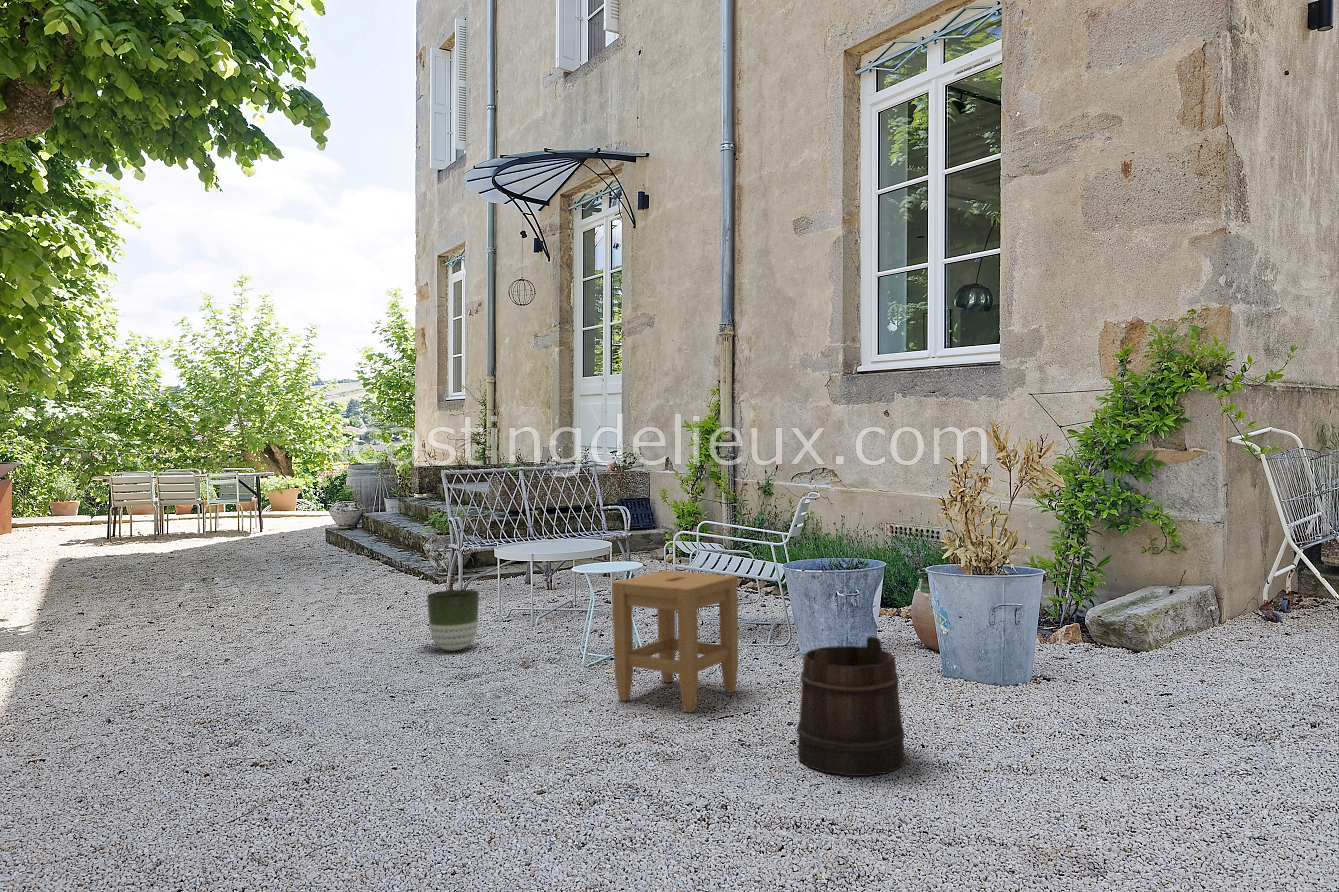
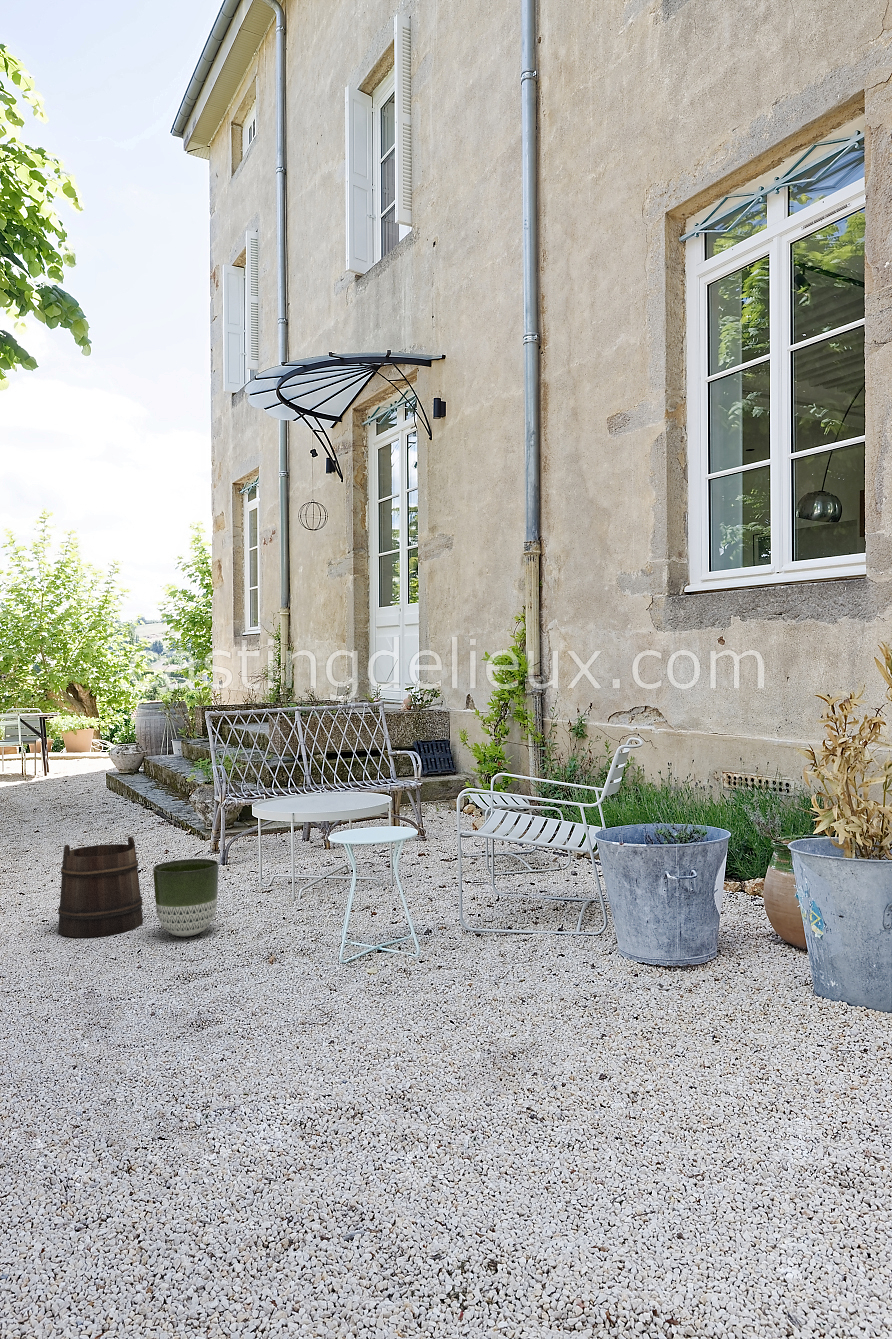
stool: present [612,570,738,712] -> none [363,845,537,1053]
bucket: present [797,637,905,776] -> present [58,837,143,938]

